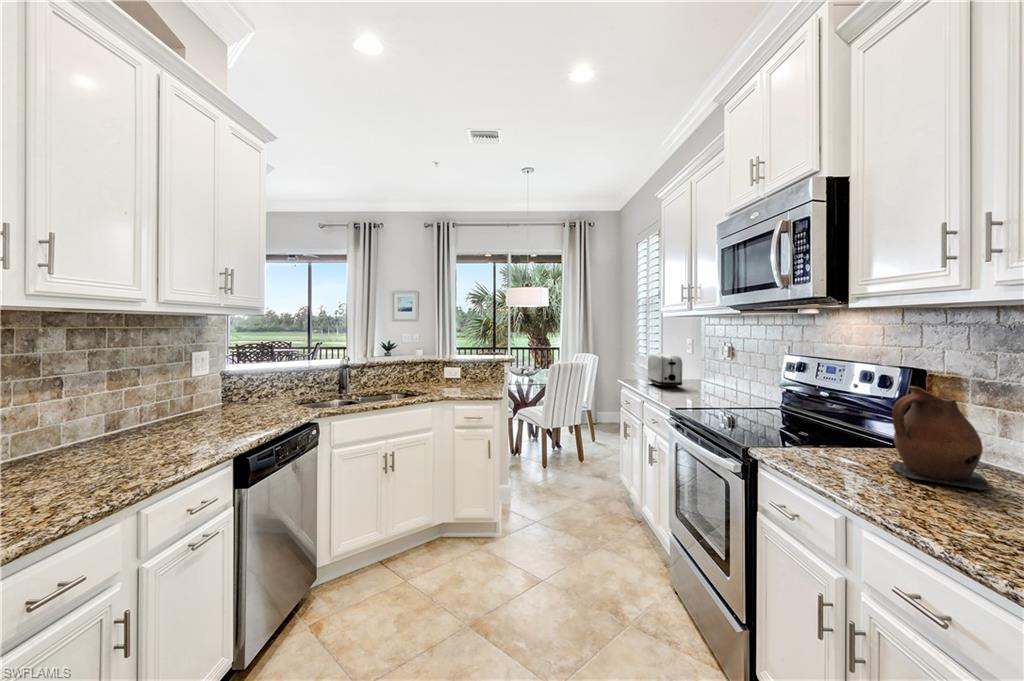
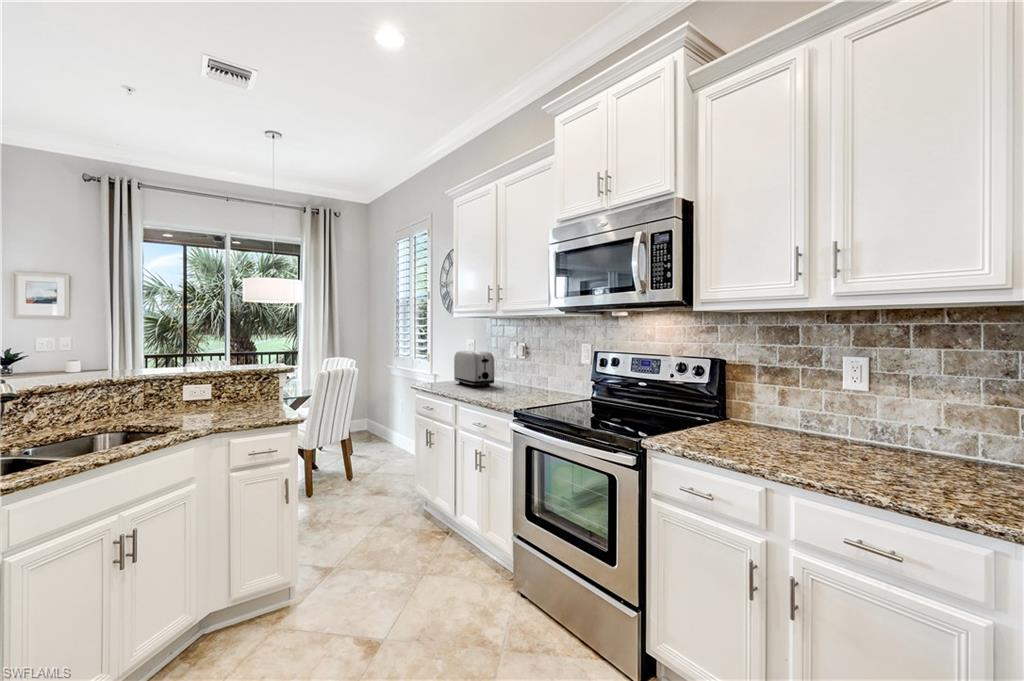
ceramic pitcher: present [889,386,992,491] -> none [723,374,795,451]

